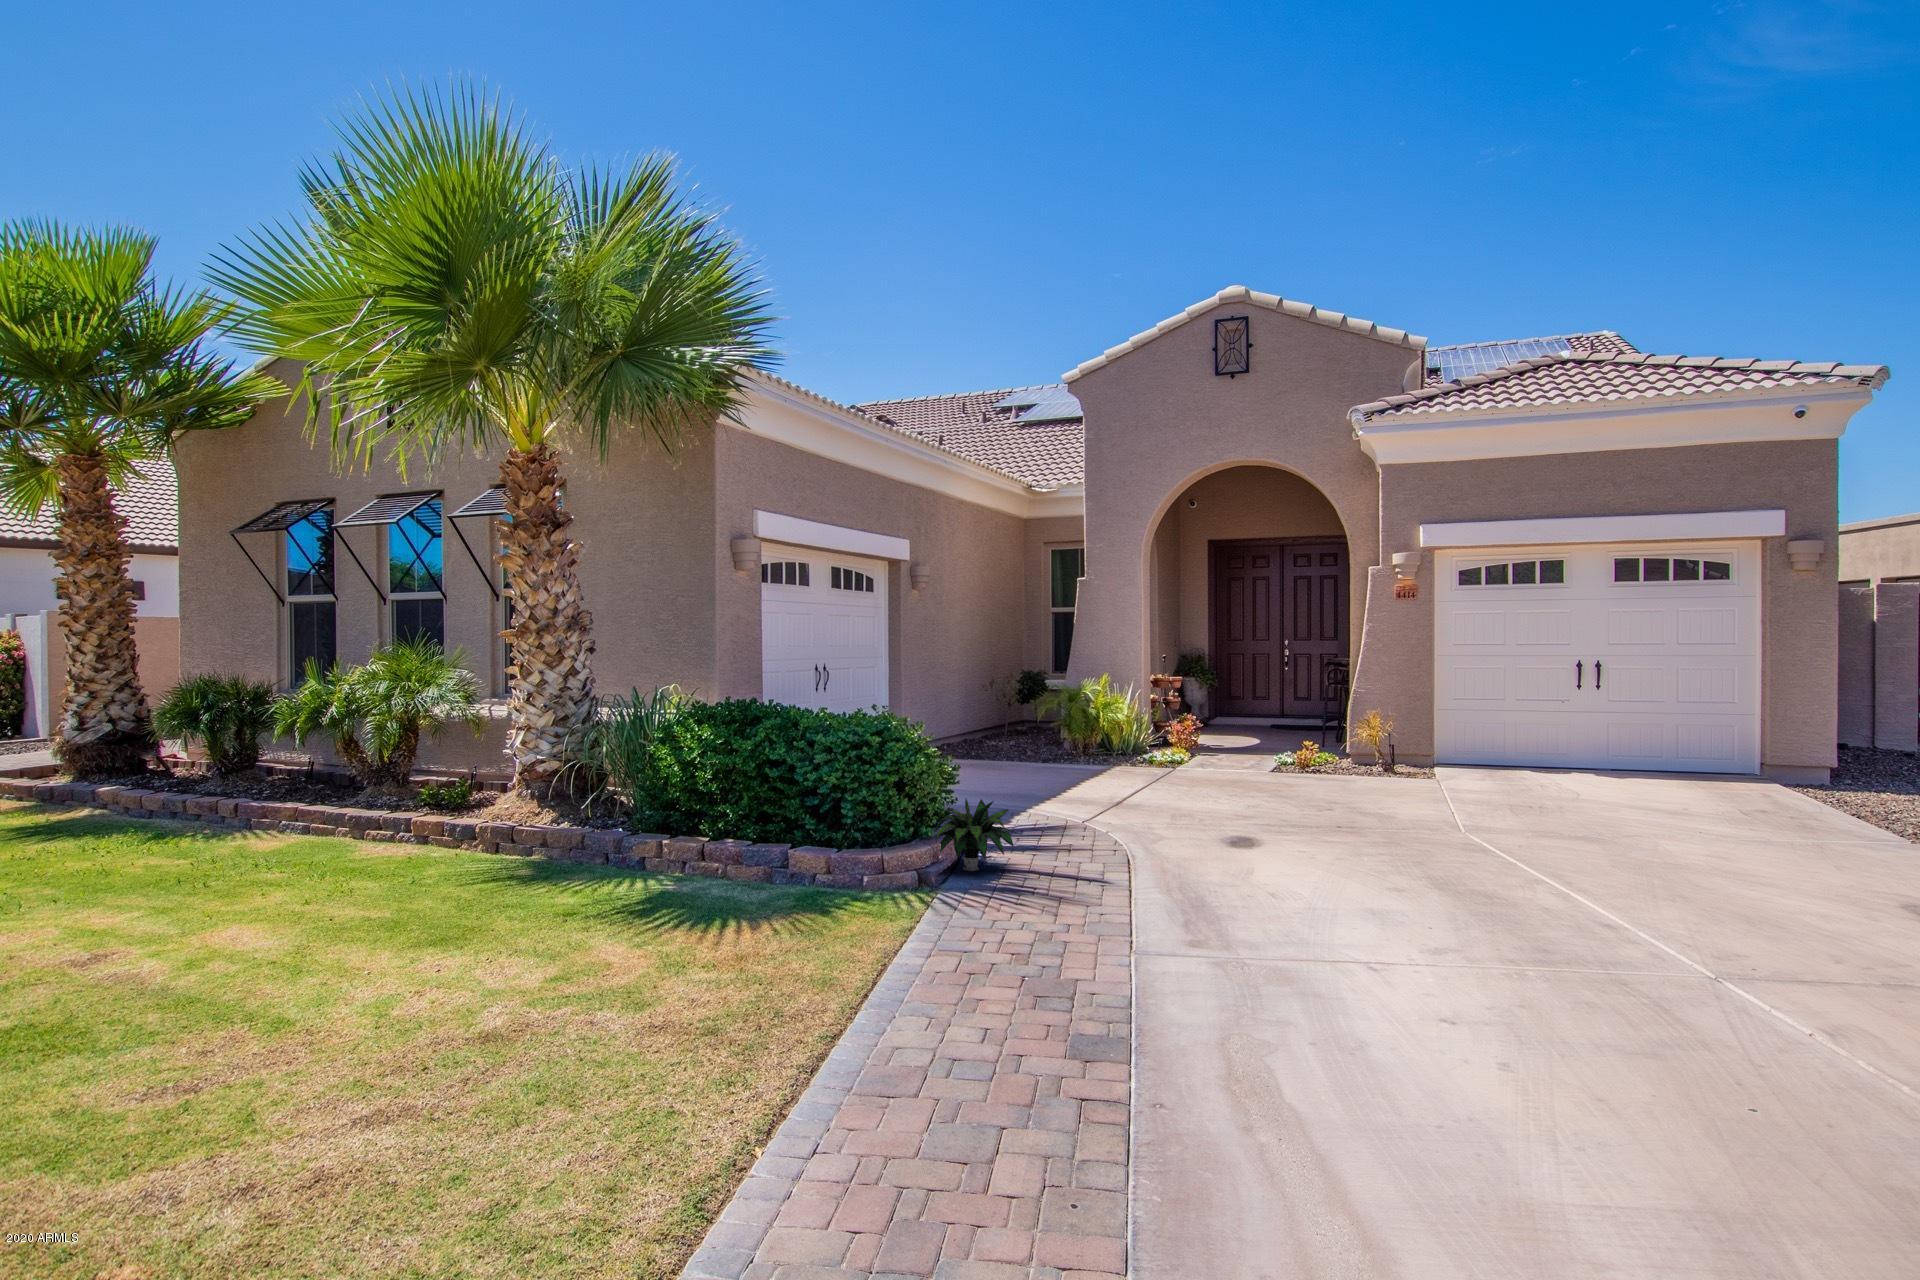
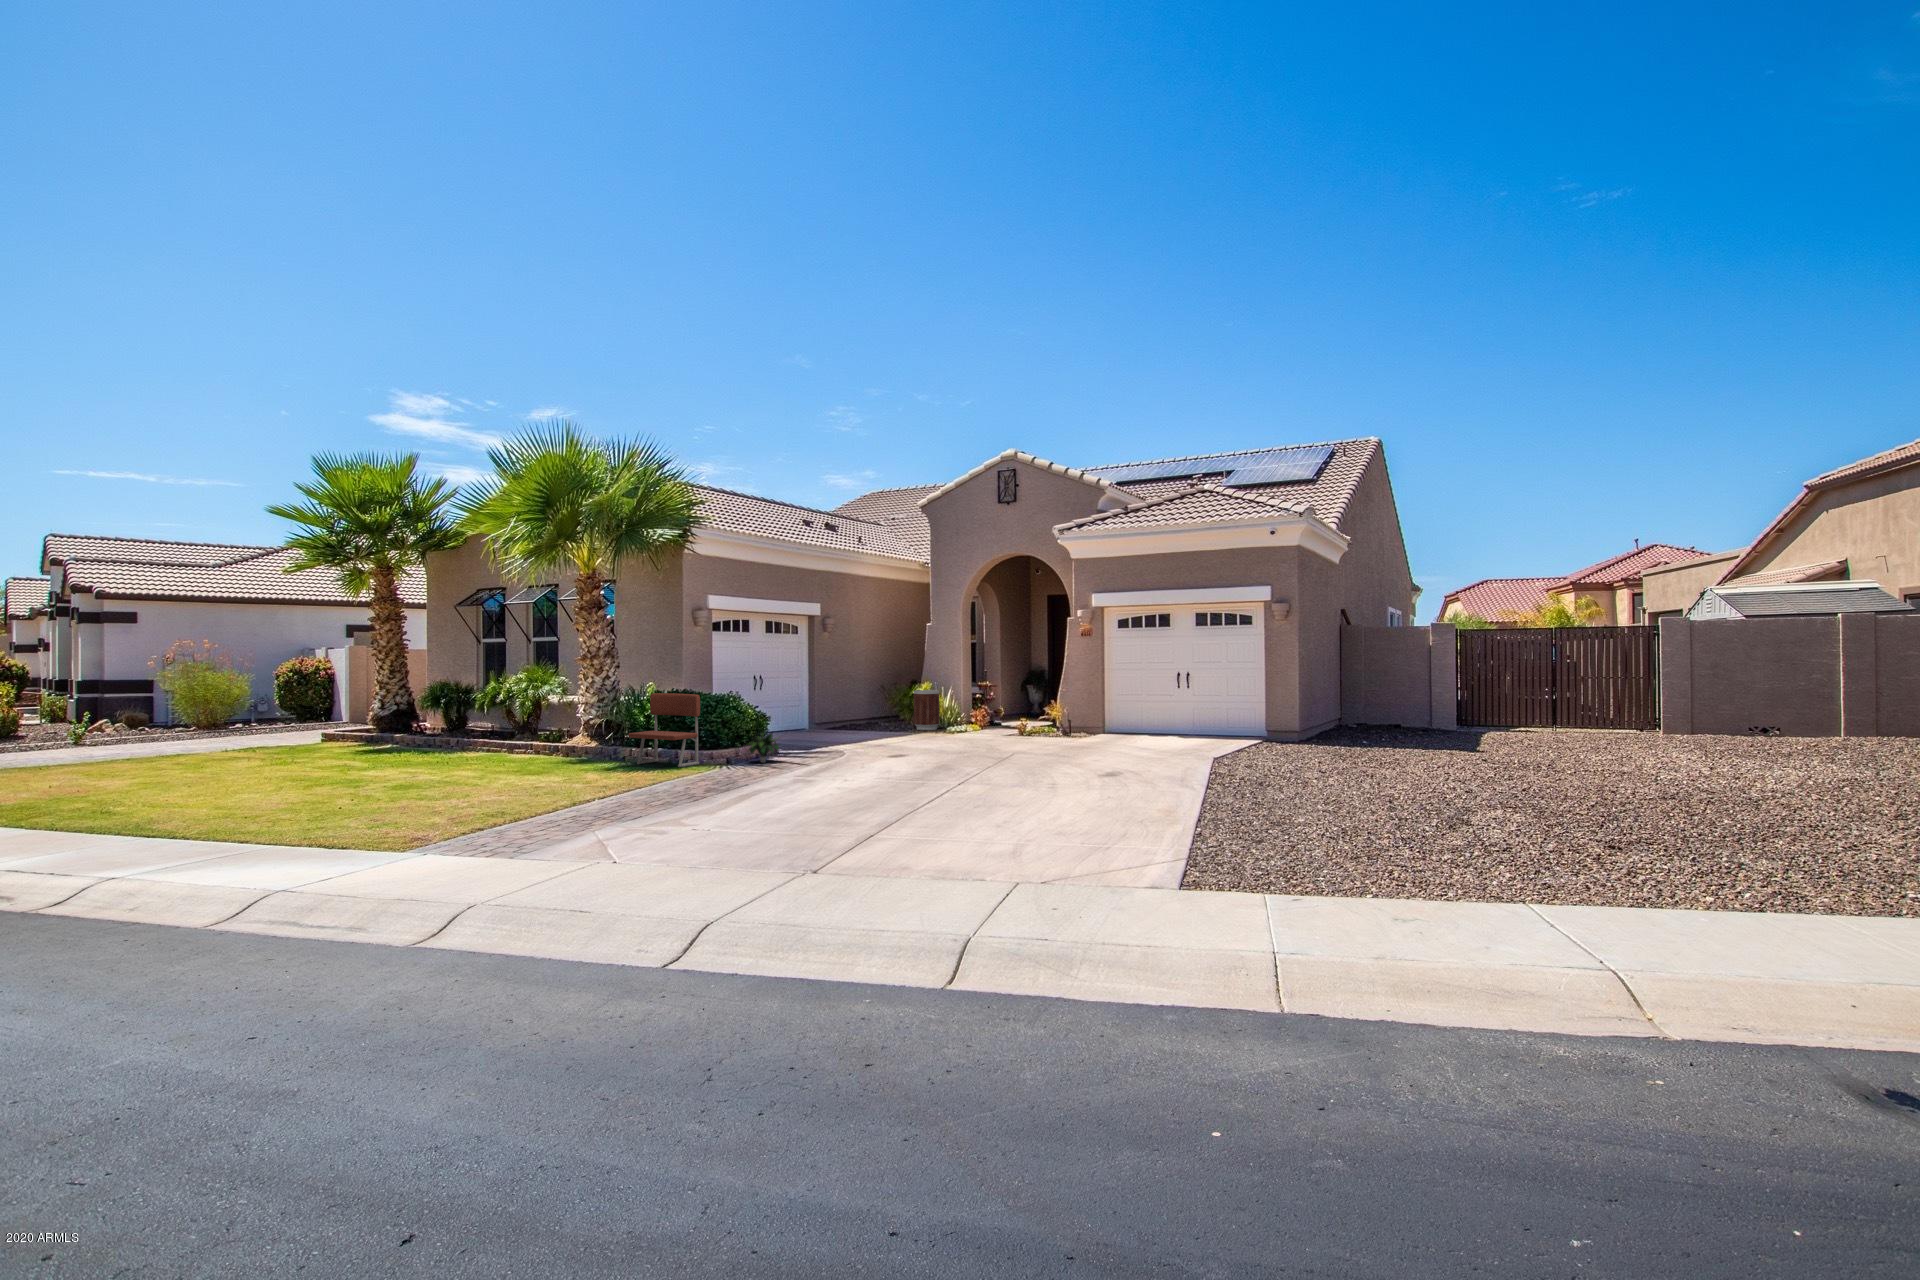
trash can: none [1078,689,1123,757] -> present [914,690,940,730]
bench: none [664,715,836,896] -> present [628,693,700,767]

